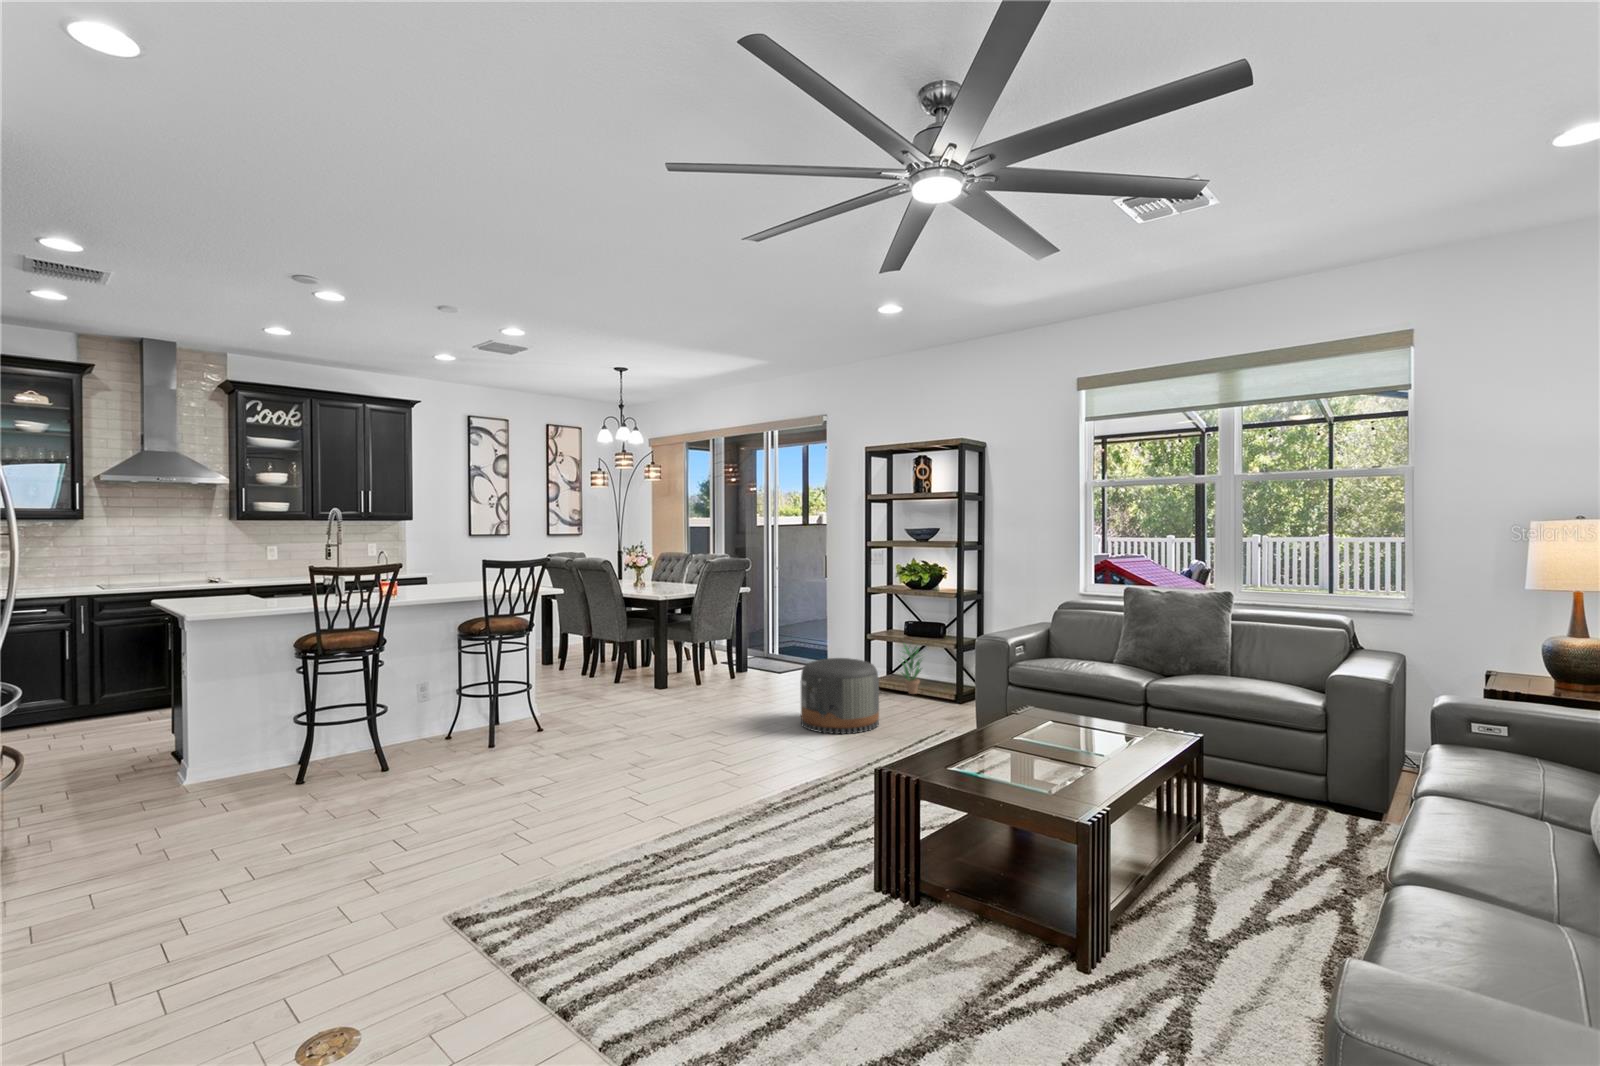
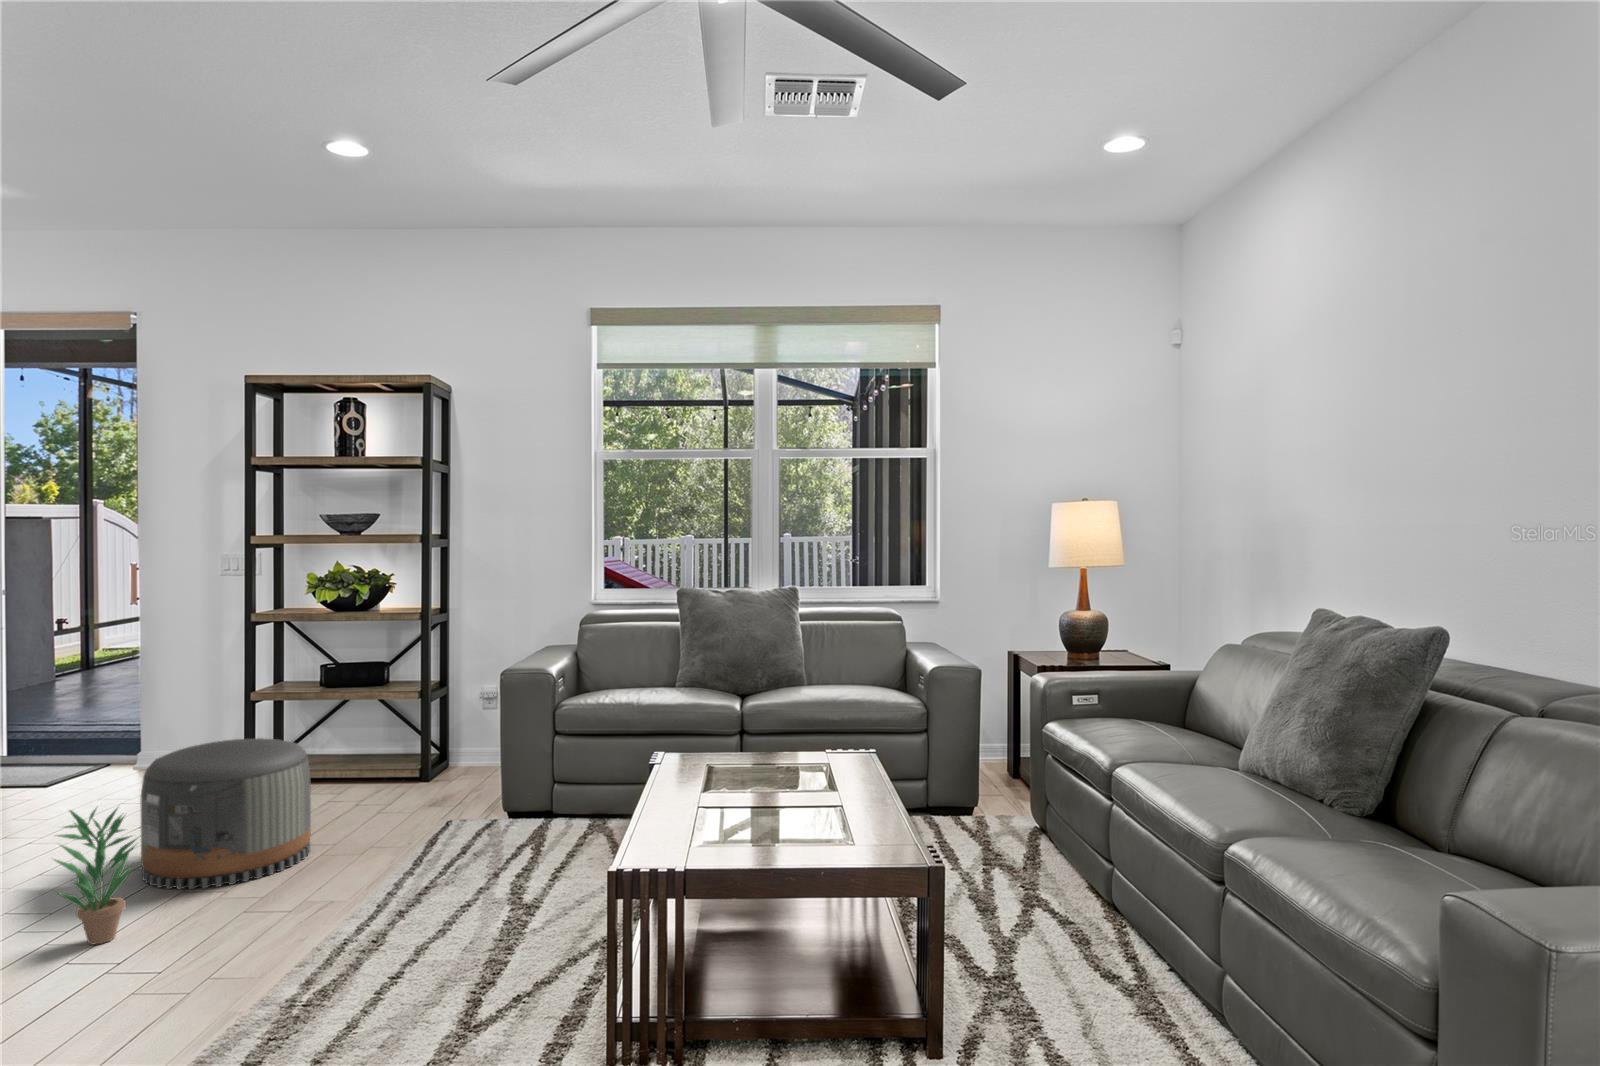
potted plant: present [902,643,922,694] -> present [55,808,136,944]

